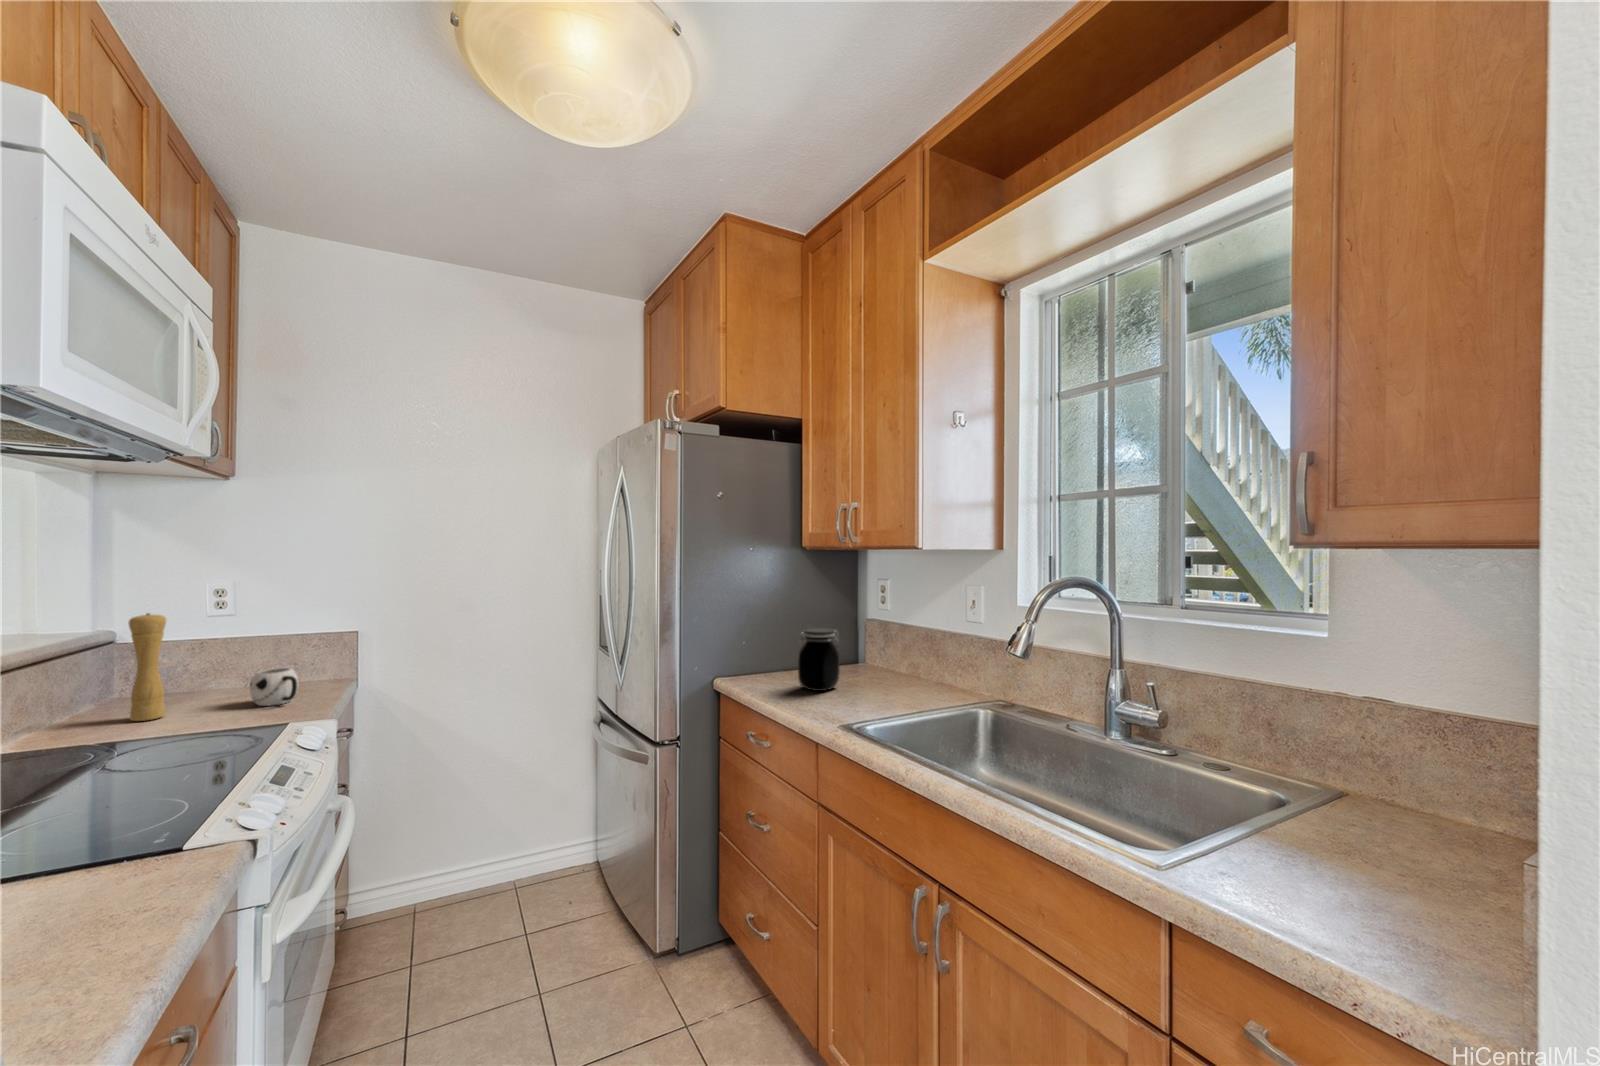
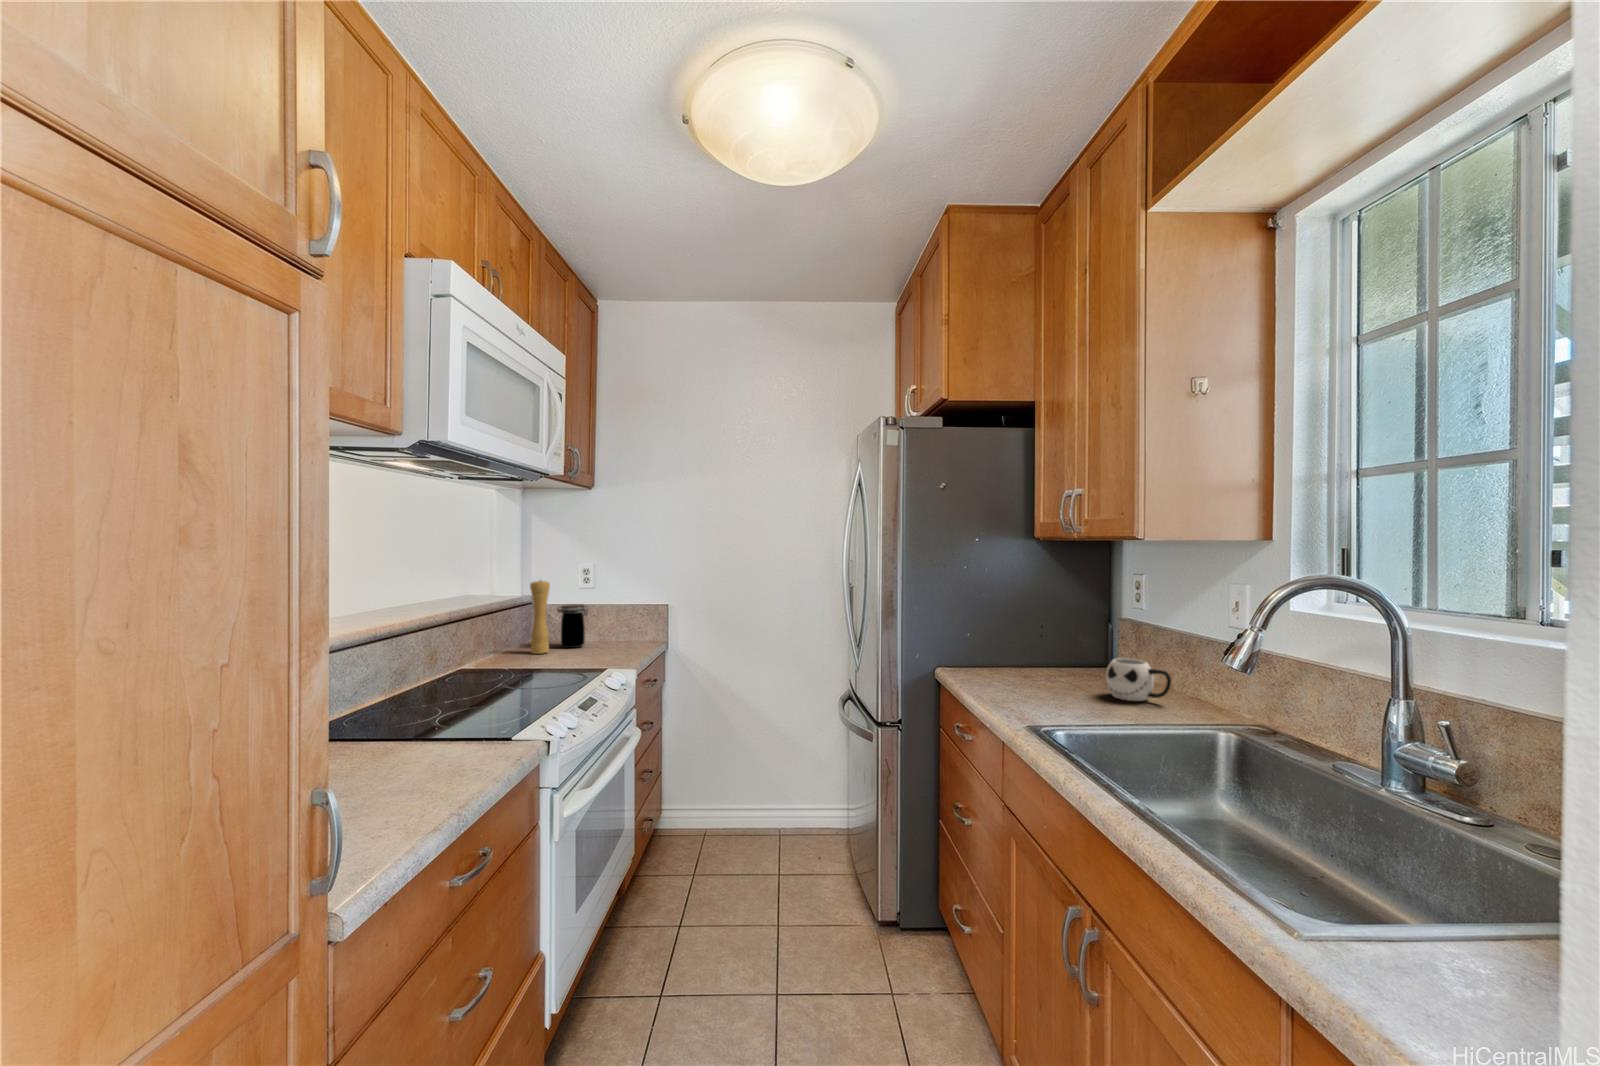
jar: present [798,628,840,691] -> present [557,604,588,648]
mug: present [250,668,298,706] -> present [1106,658,1171,701]

